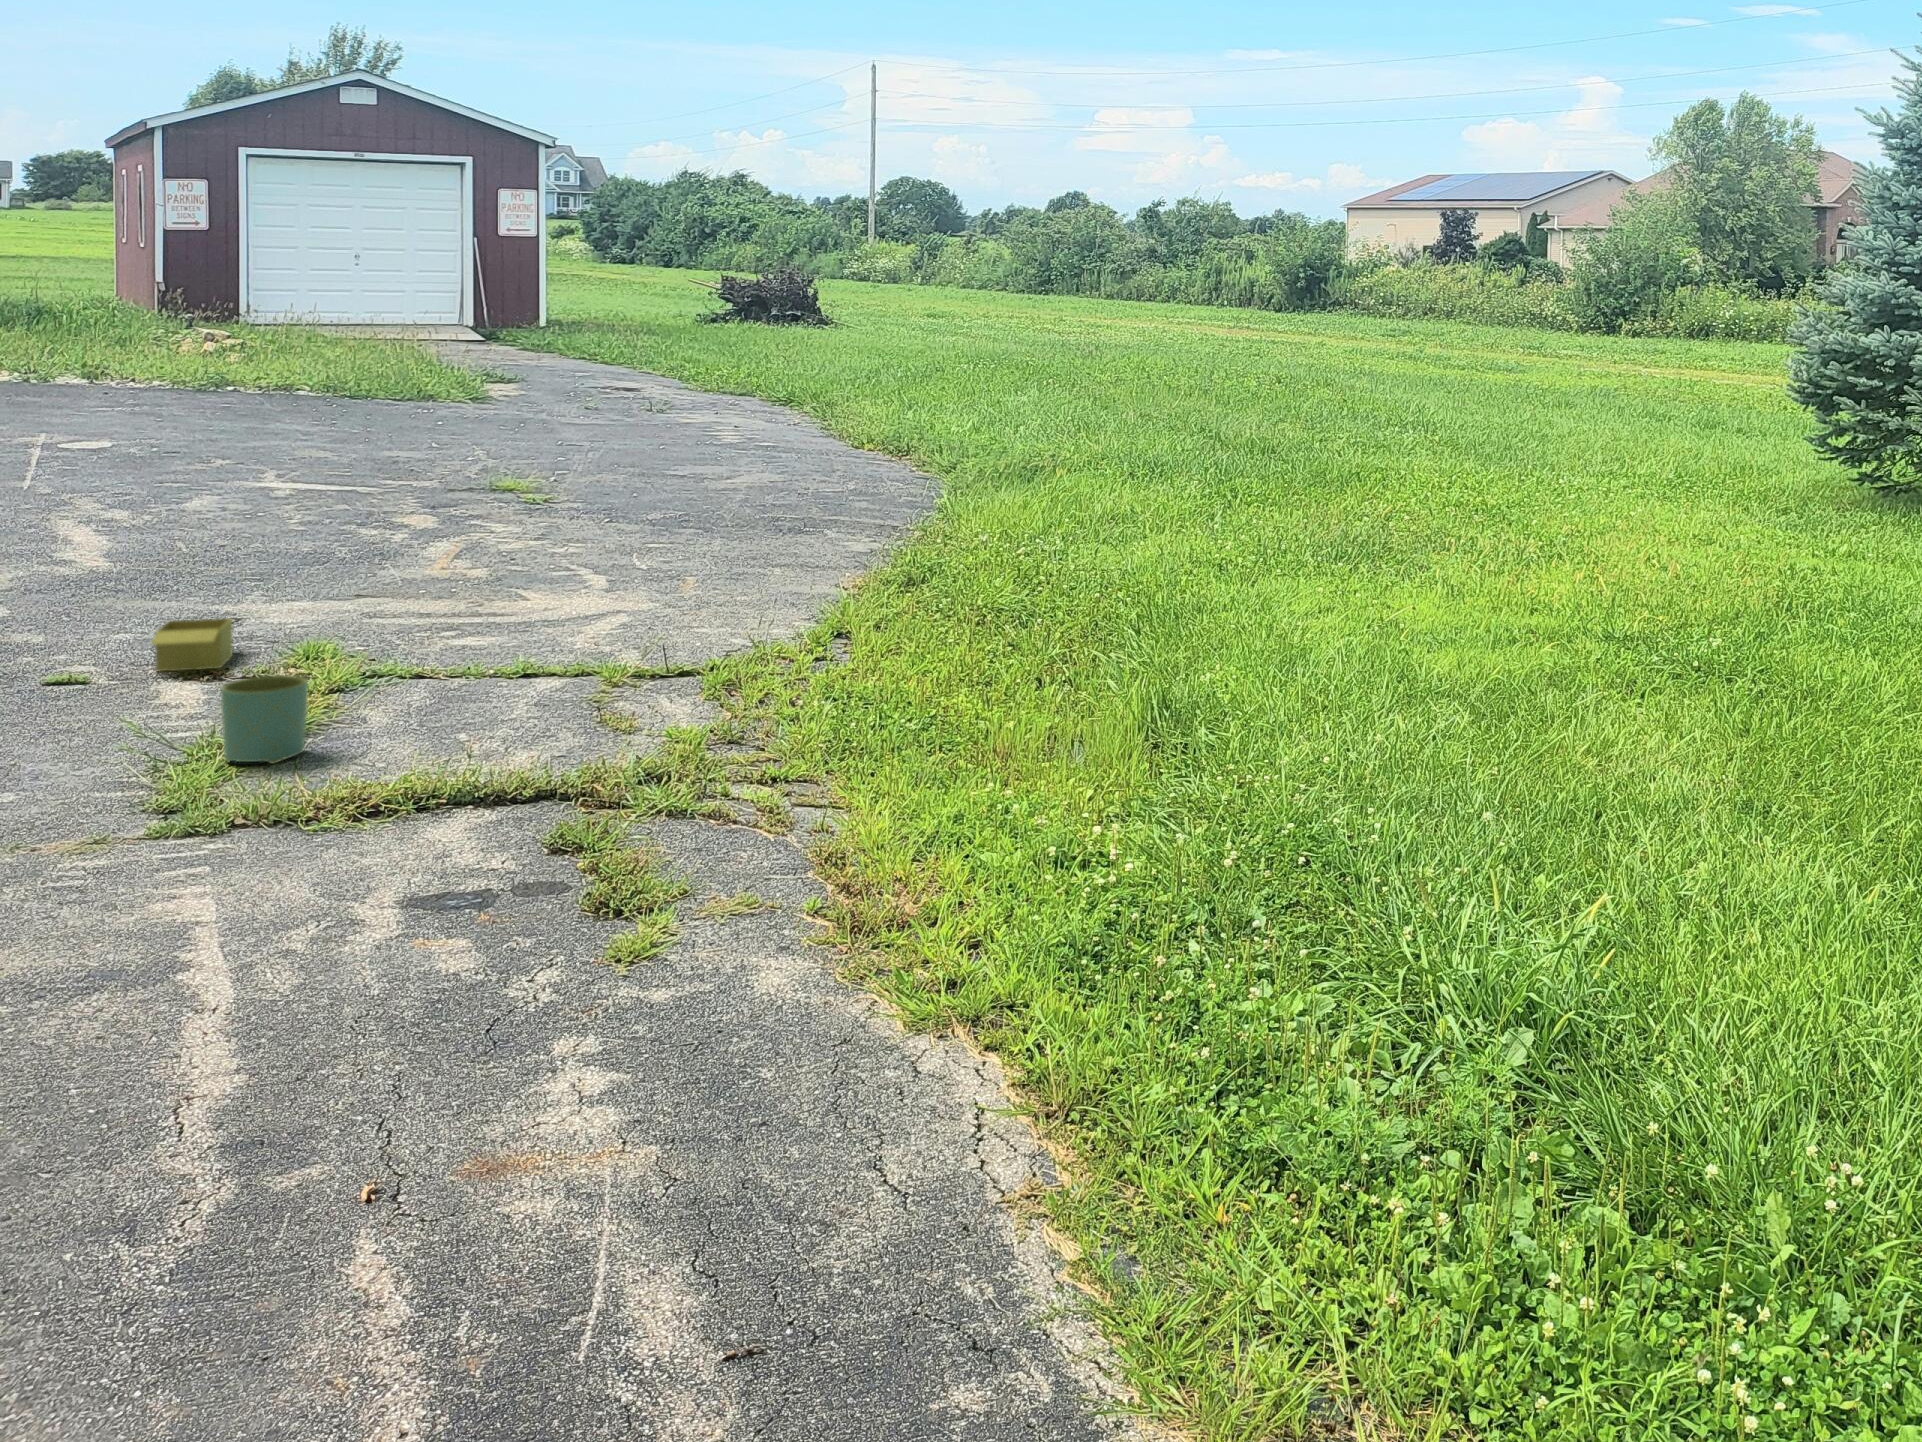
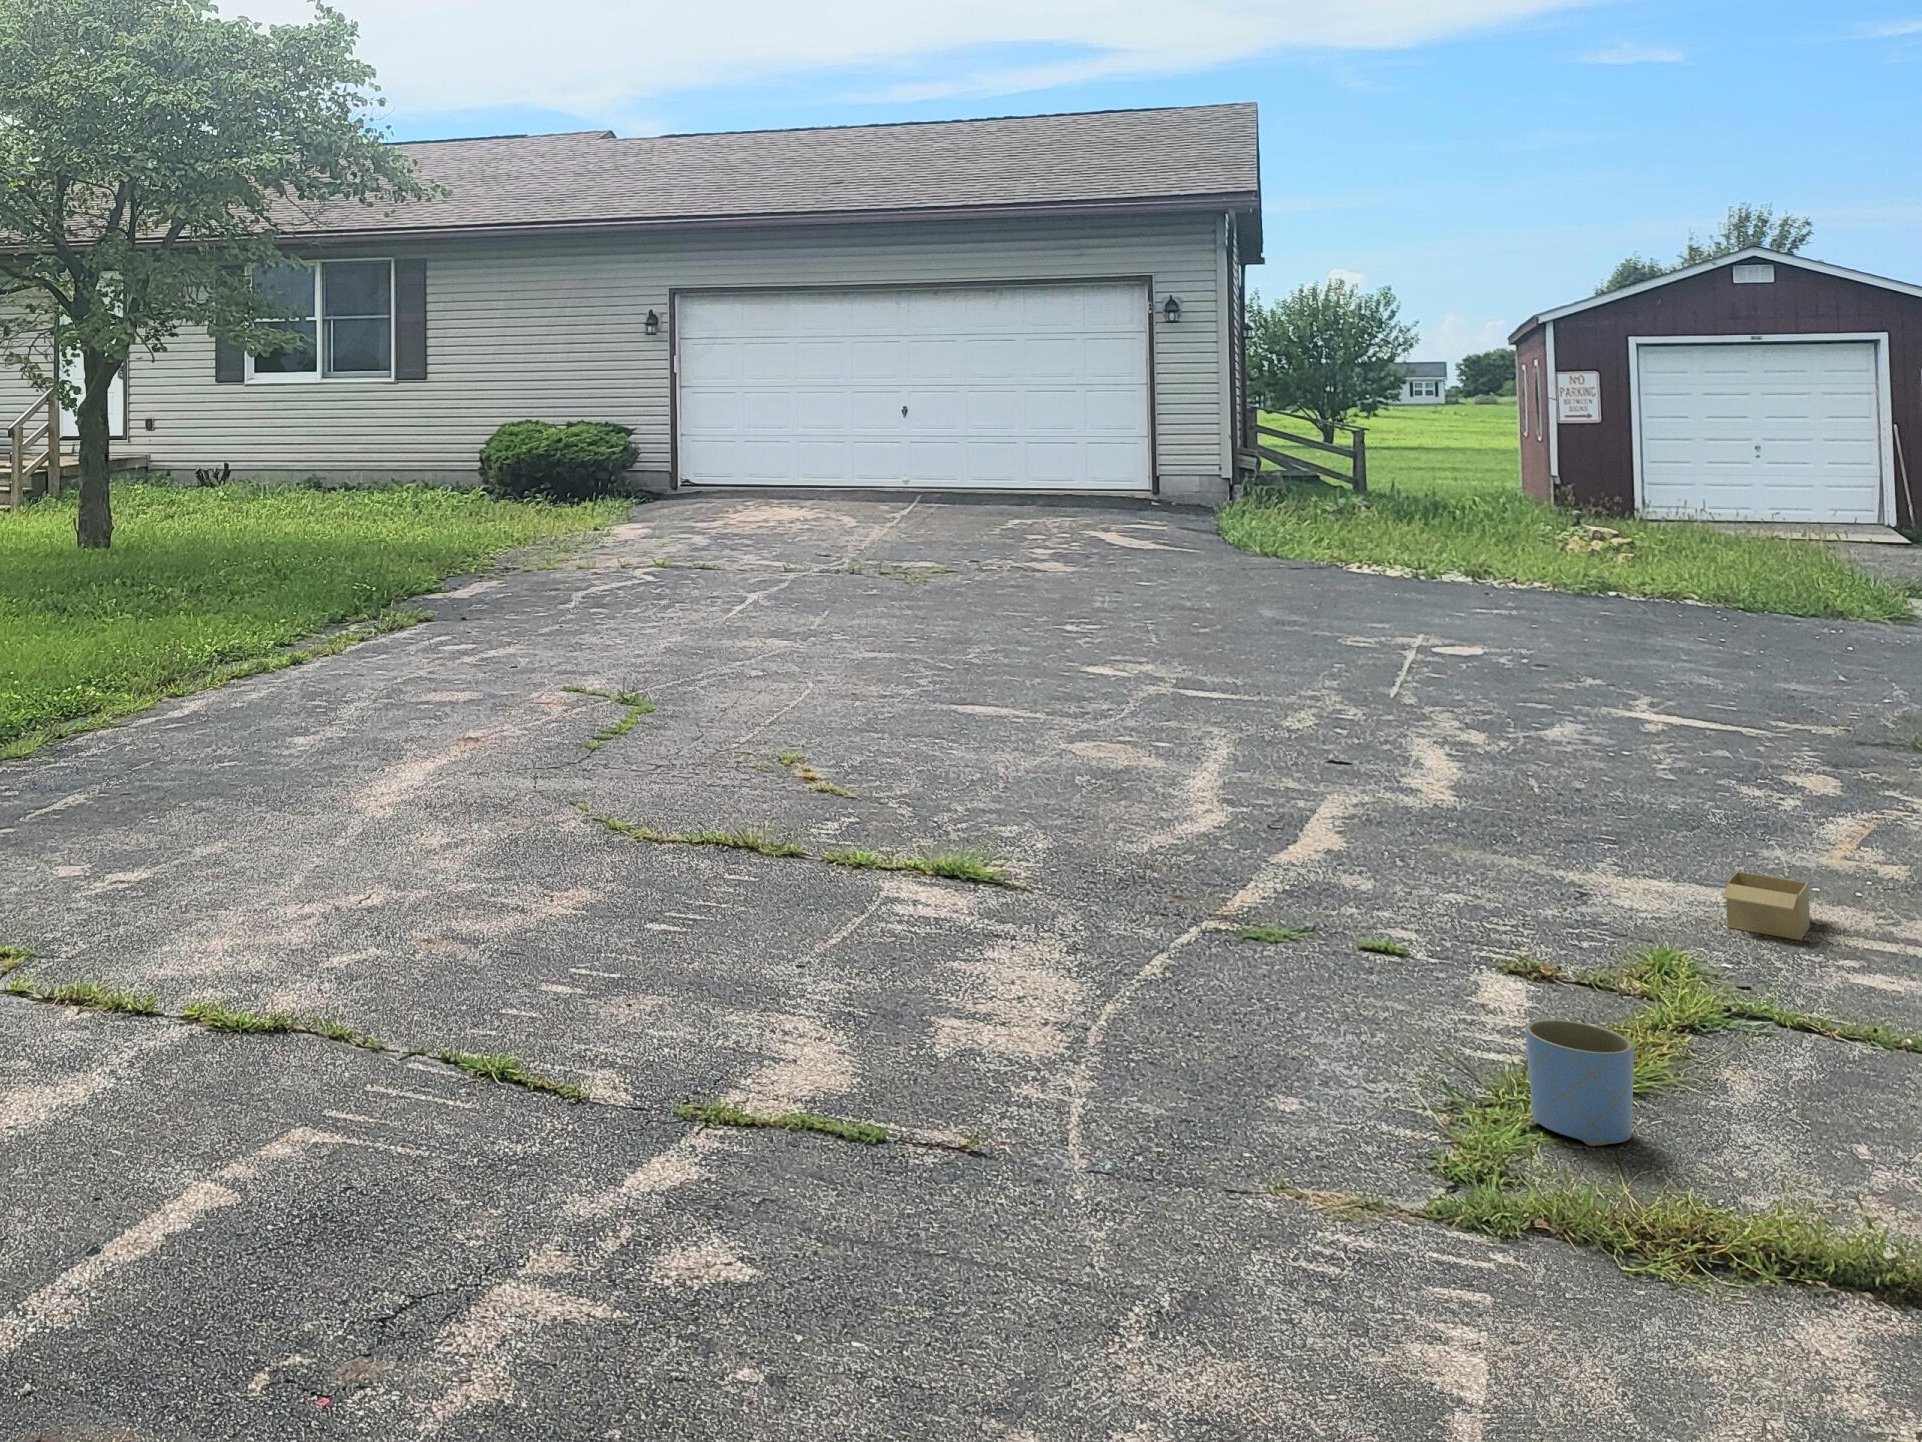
cardboard box: present [151,618,233,672] -> present [1723,872,1811,940]

